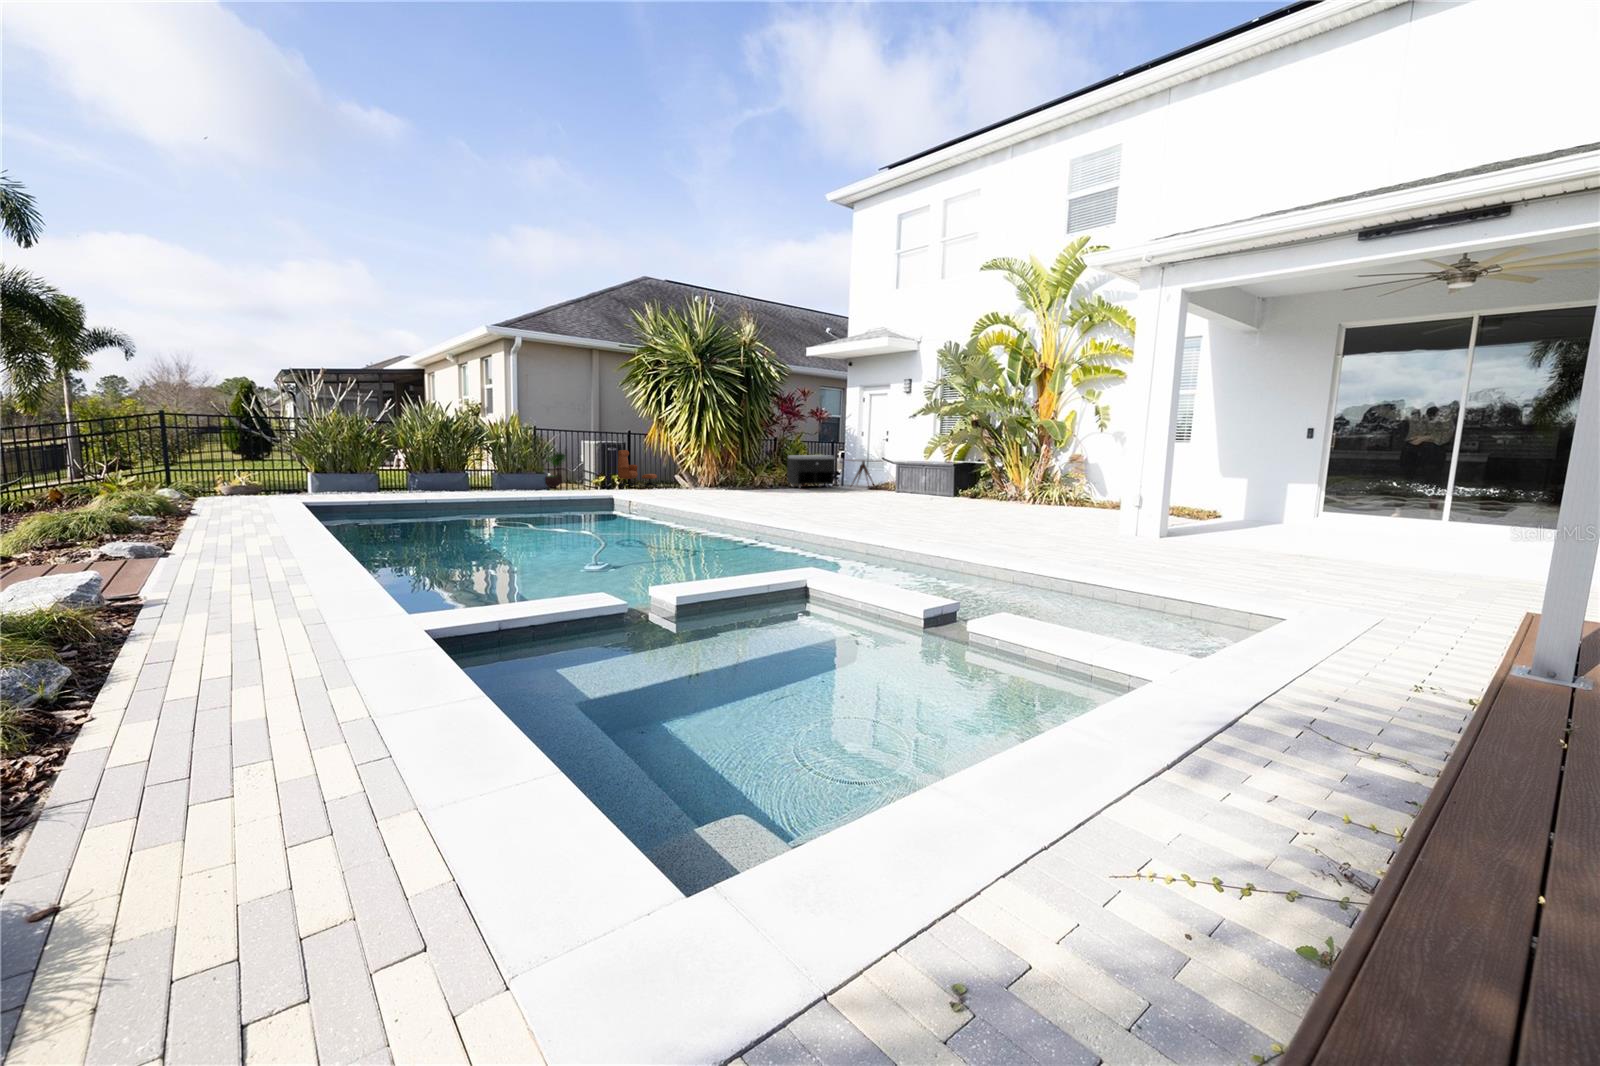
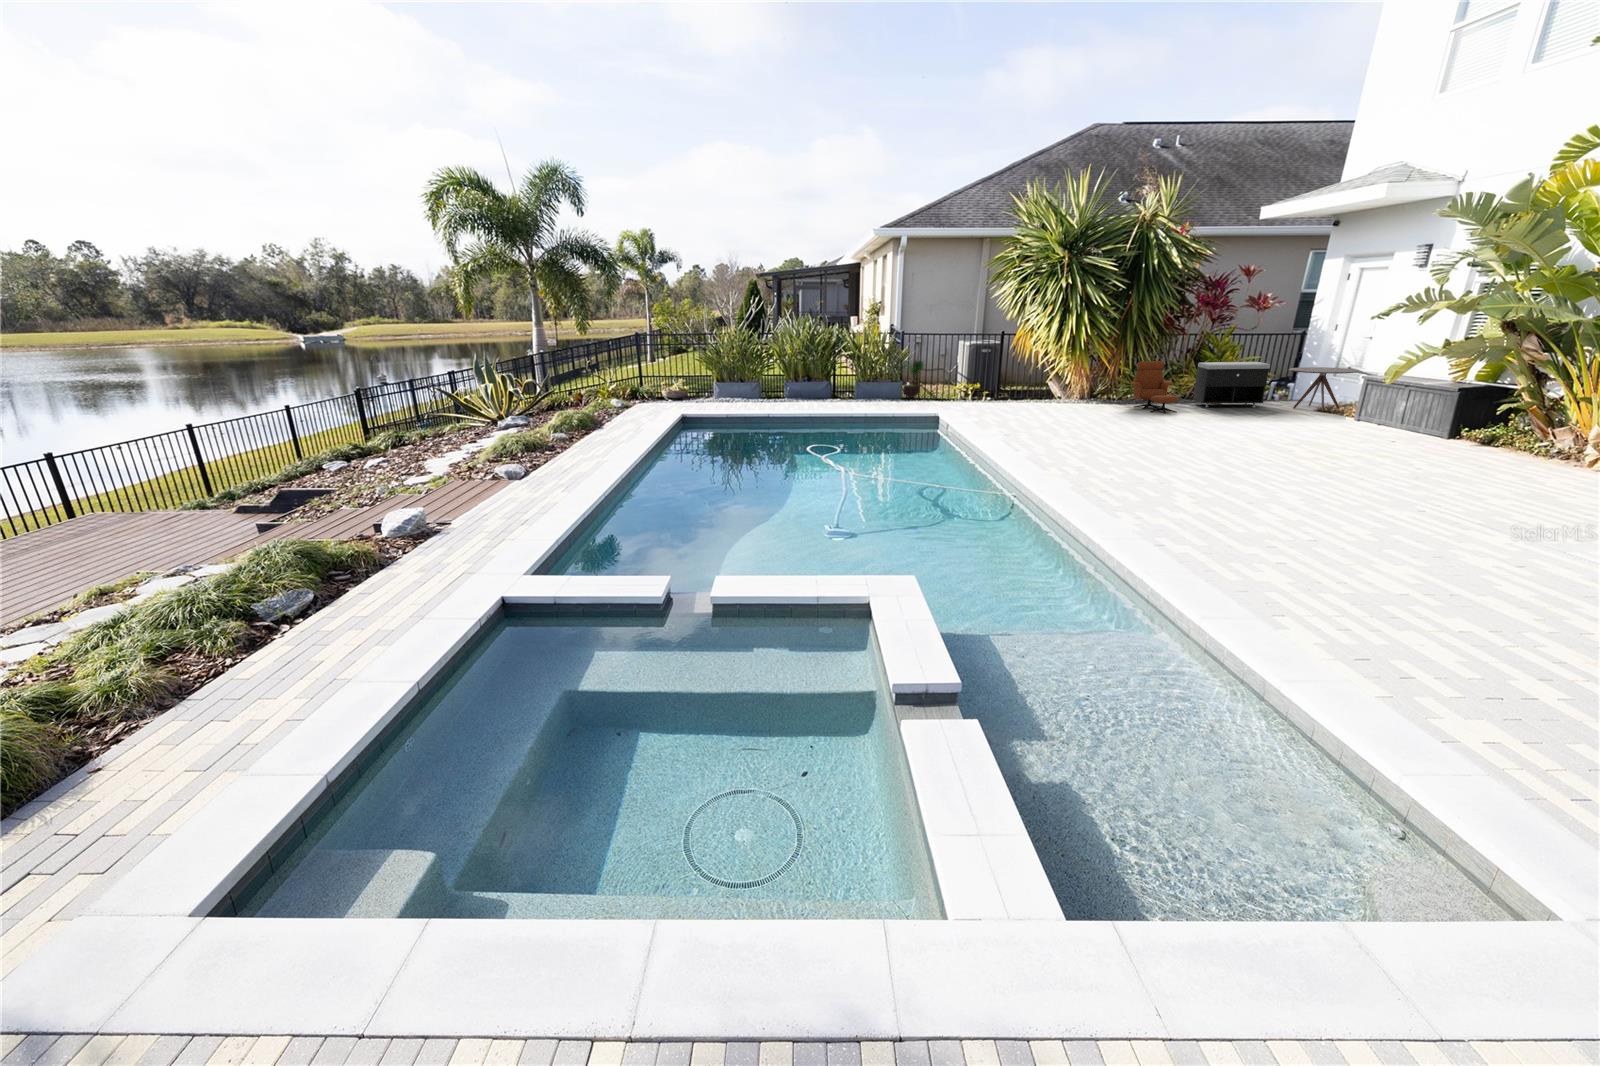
lounge chair: present [618,450,658,486] -> present [1131,361,1178,413]

